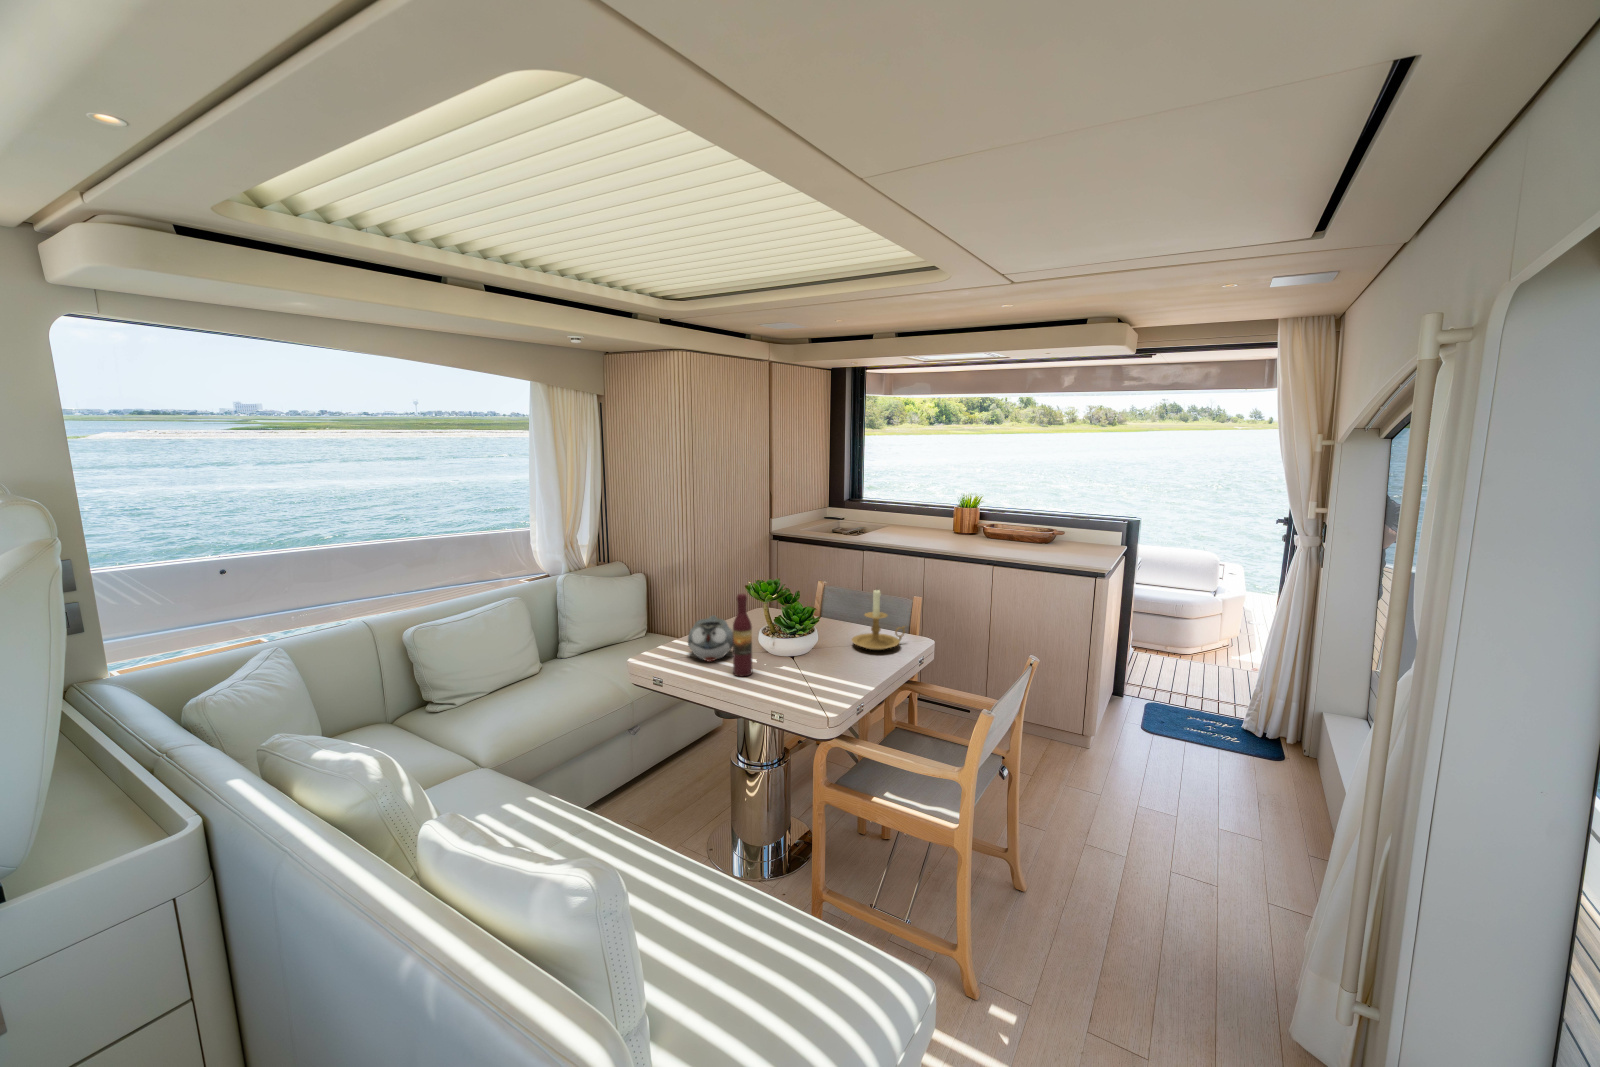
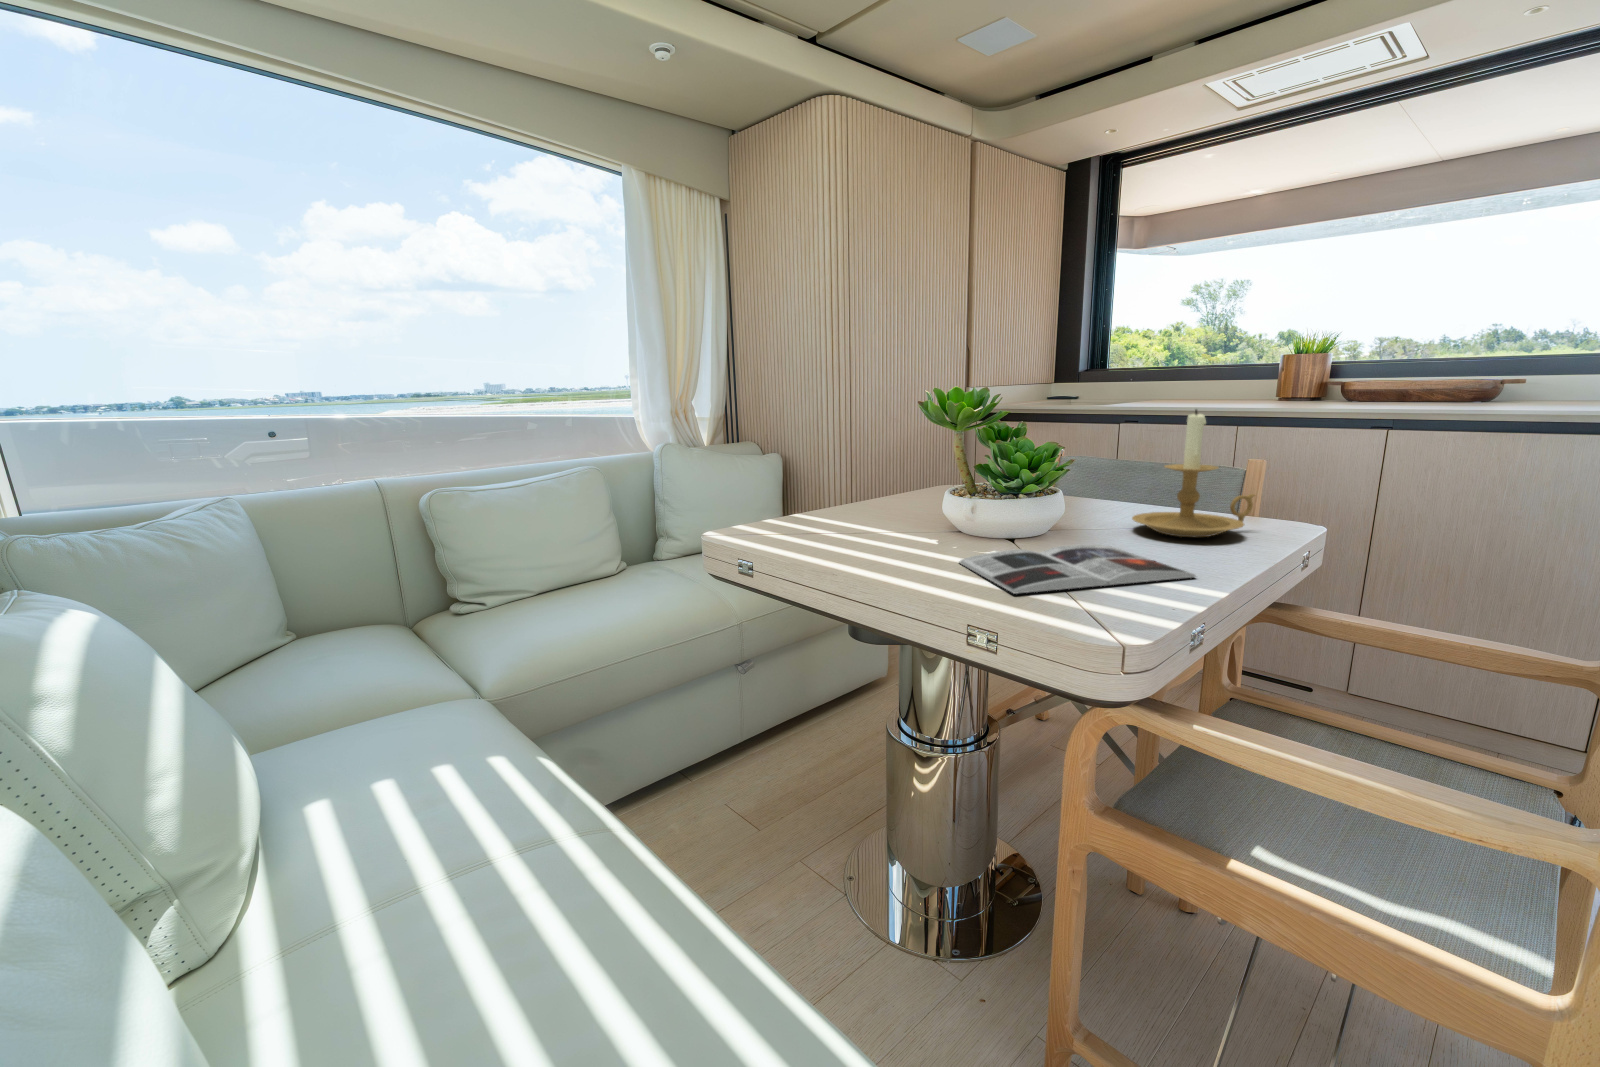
wine bottle: present [733,594,752,676] -> none [890,393,929,563]
teapot: present [688,615,733,662] -> none [810,467,896,541]
magazine: none [767,659,870,694] -> present [959,545,1196,594]

